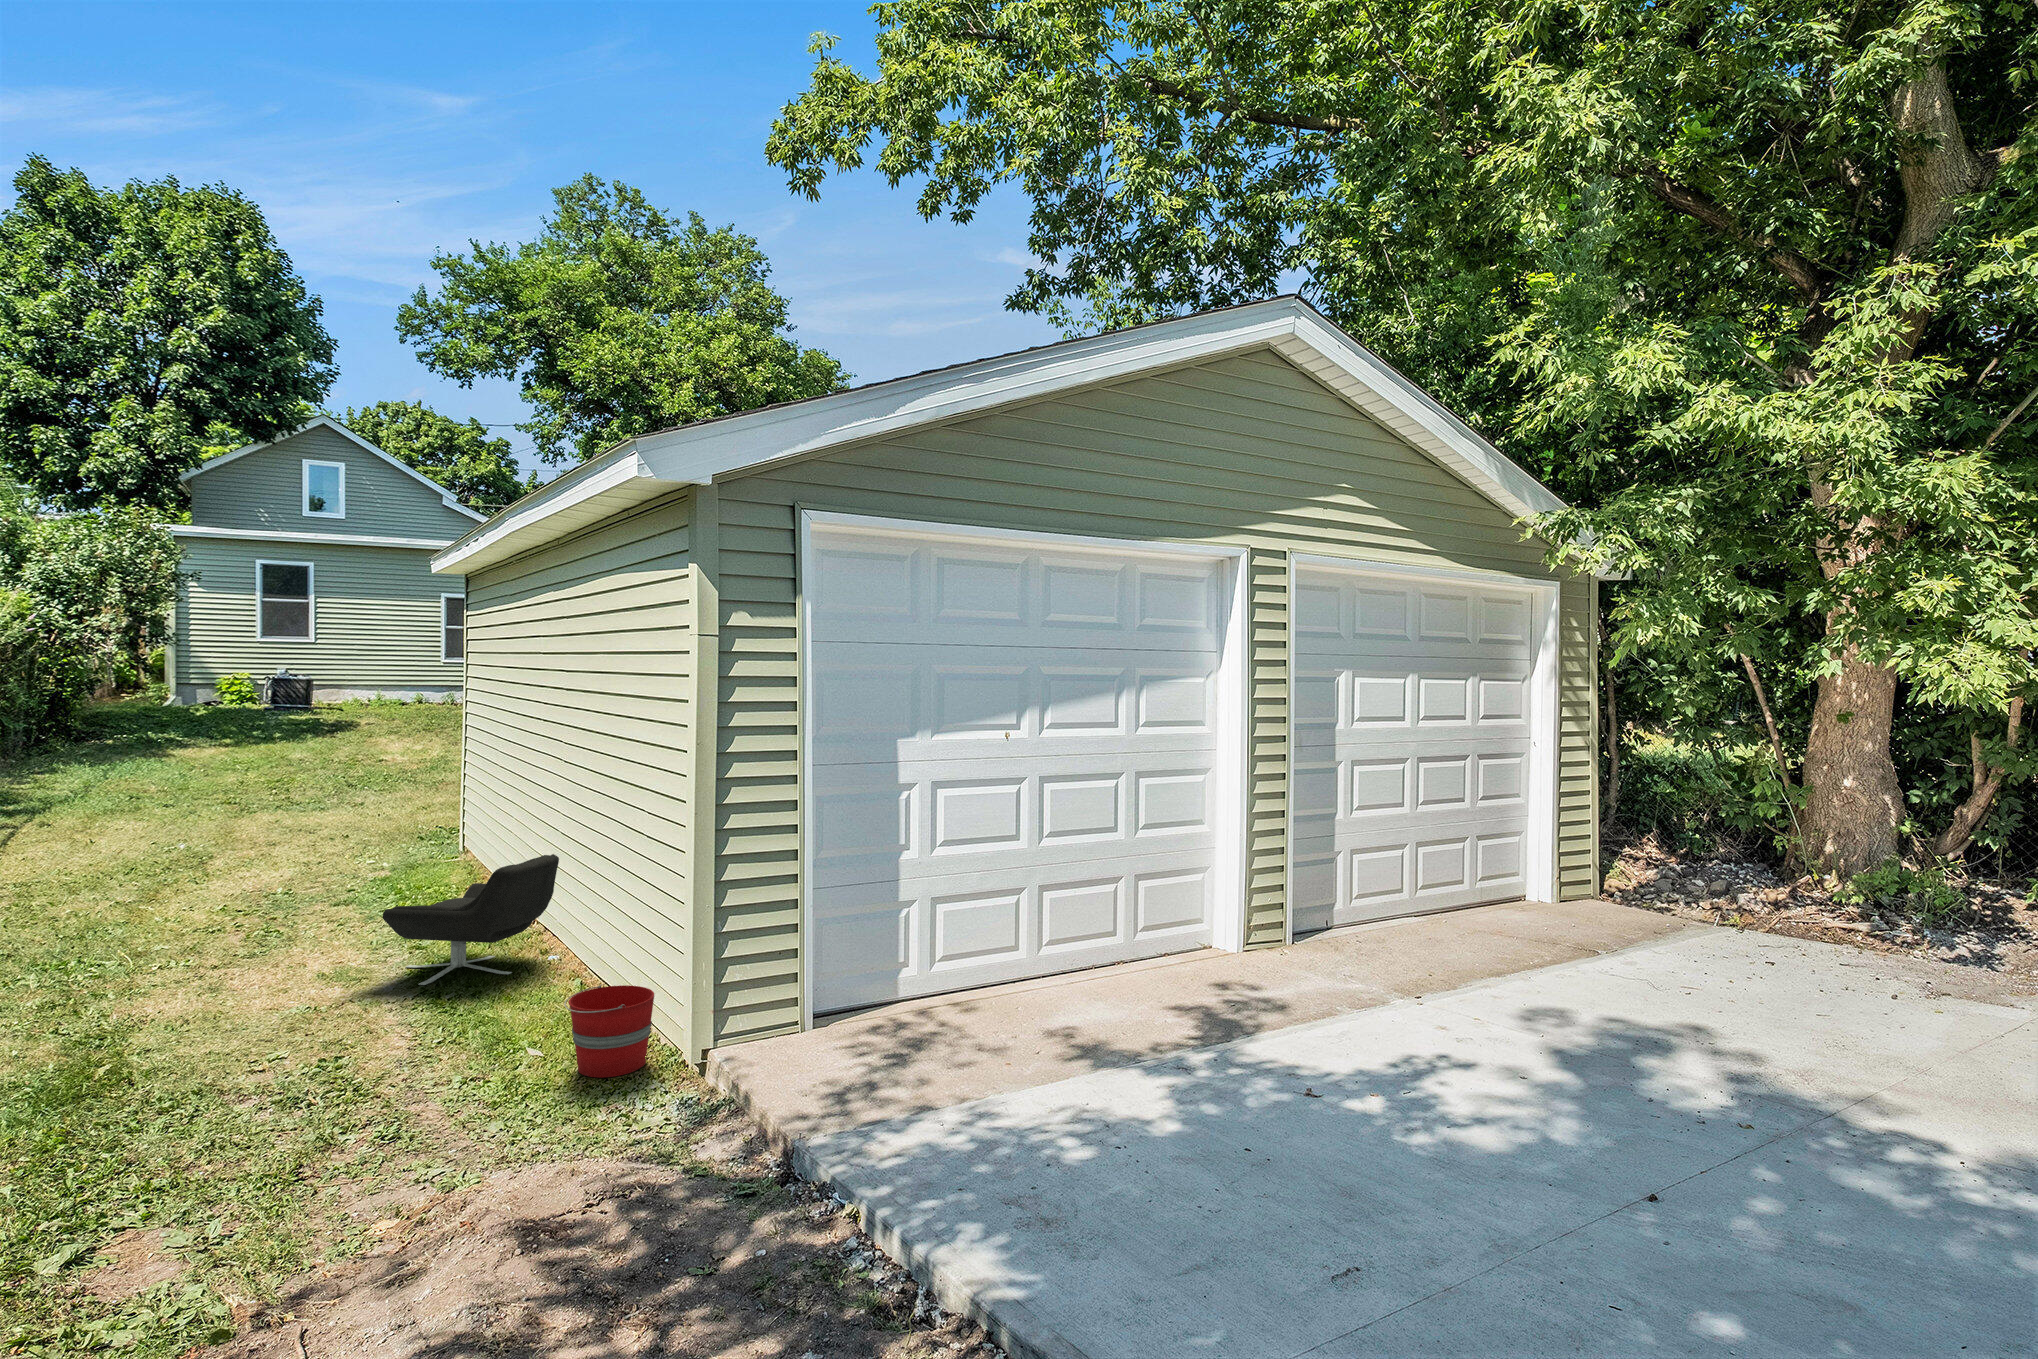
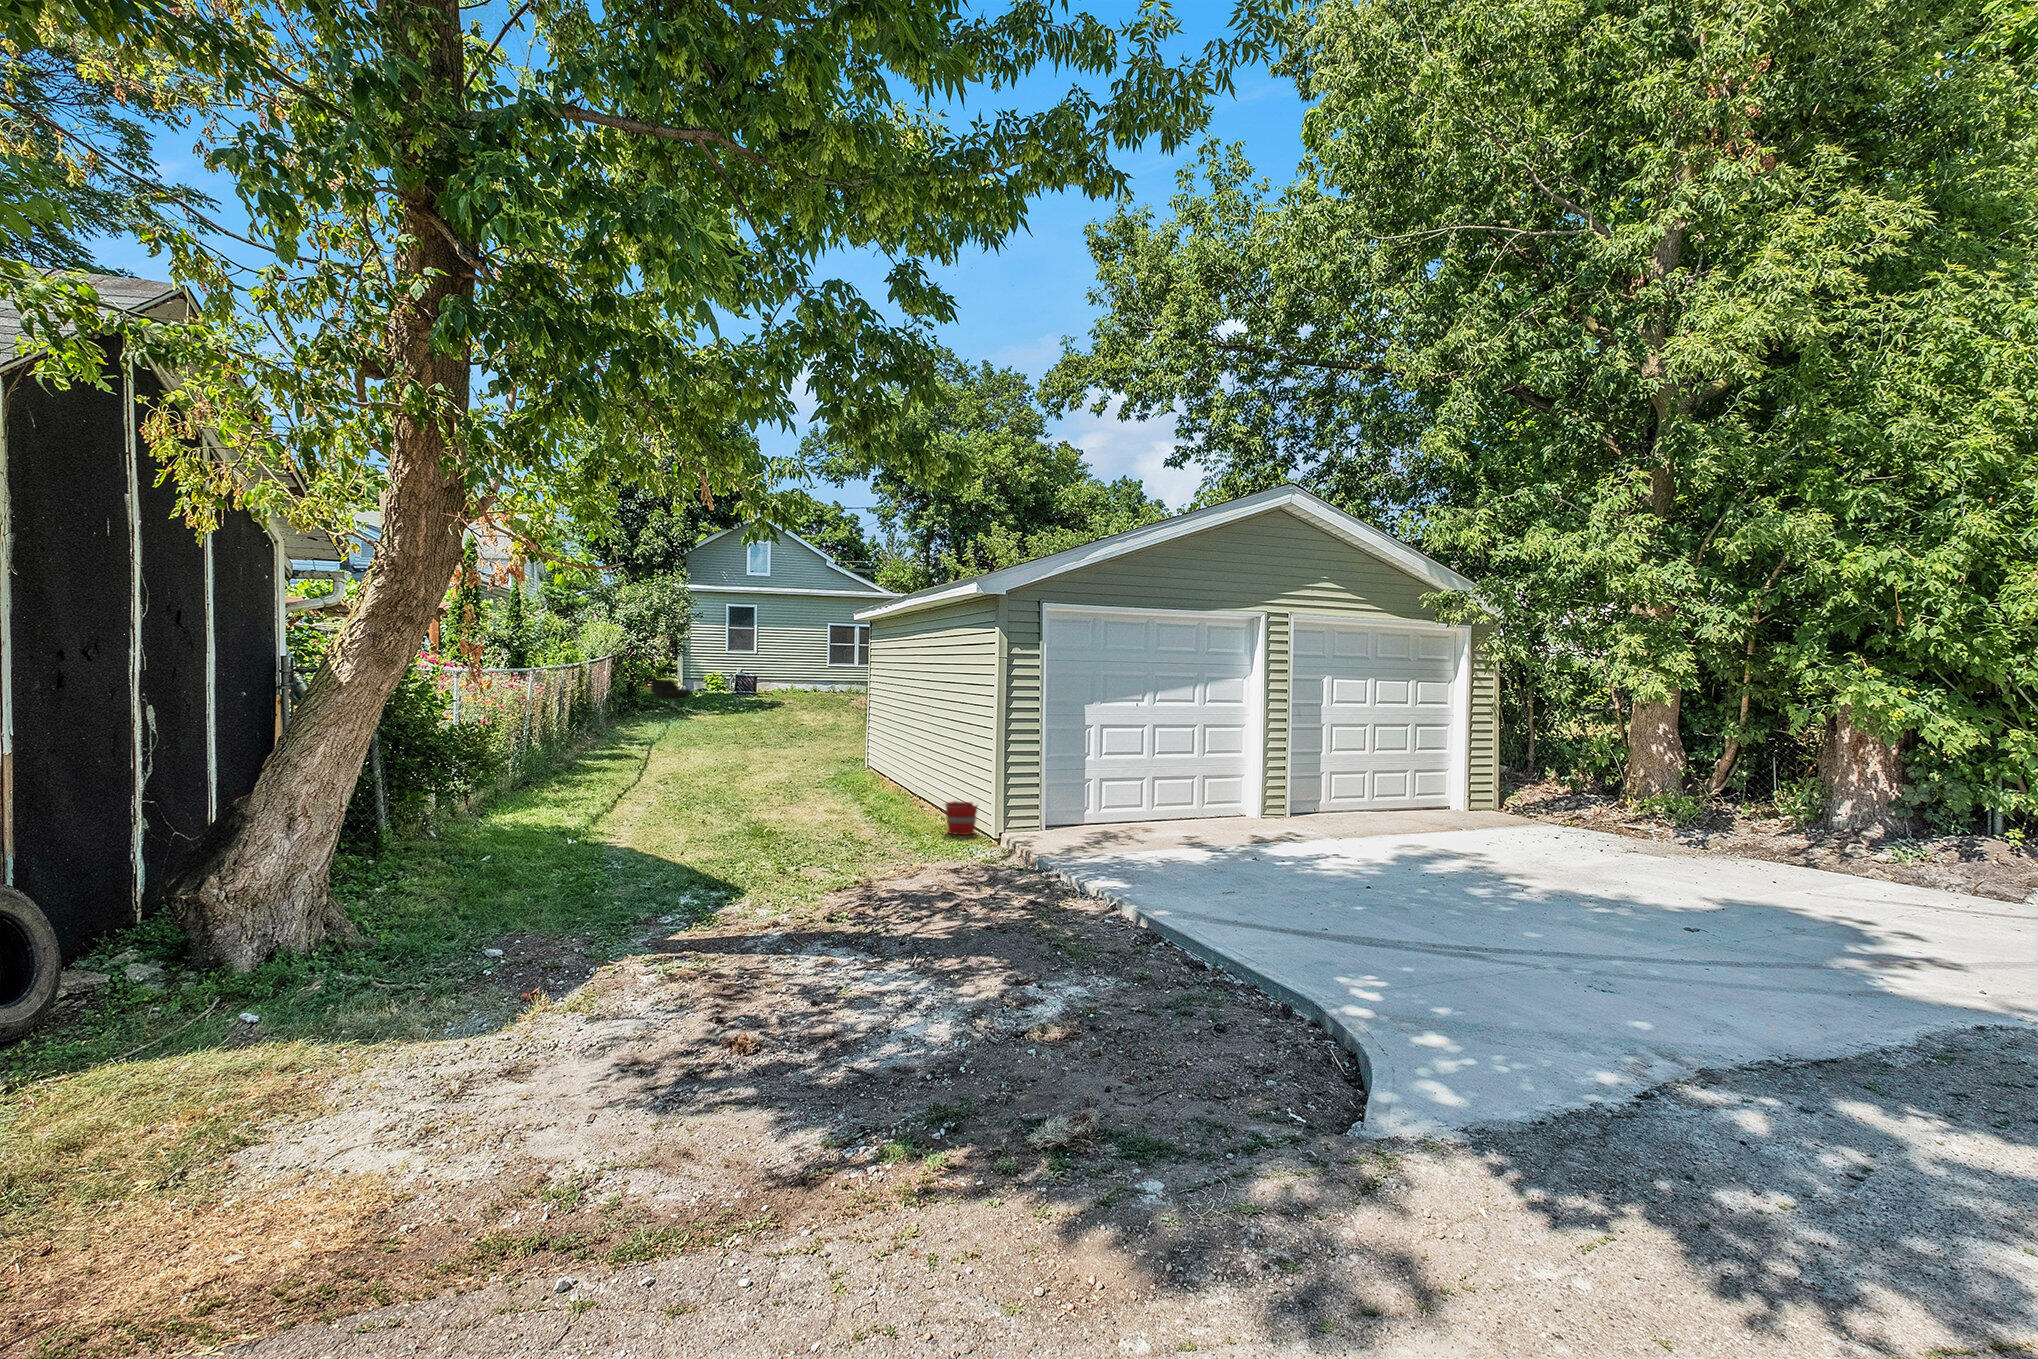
lounge chair: present [383,854,559,985] -> present [651,679,691,707]

